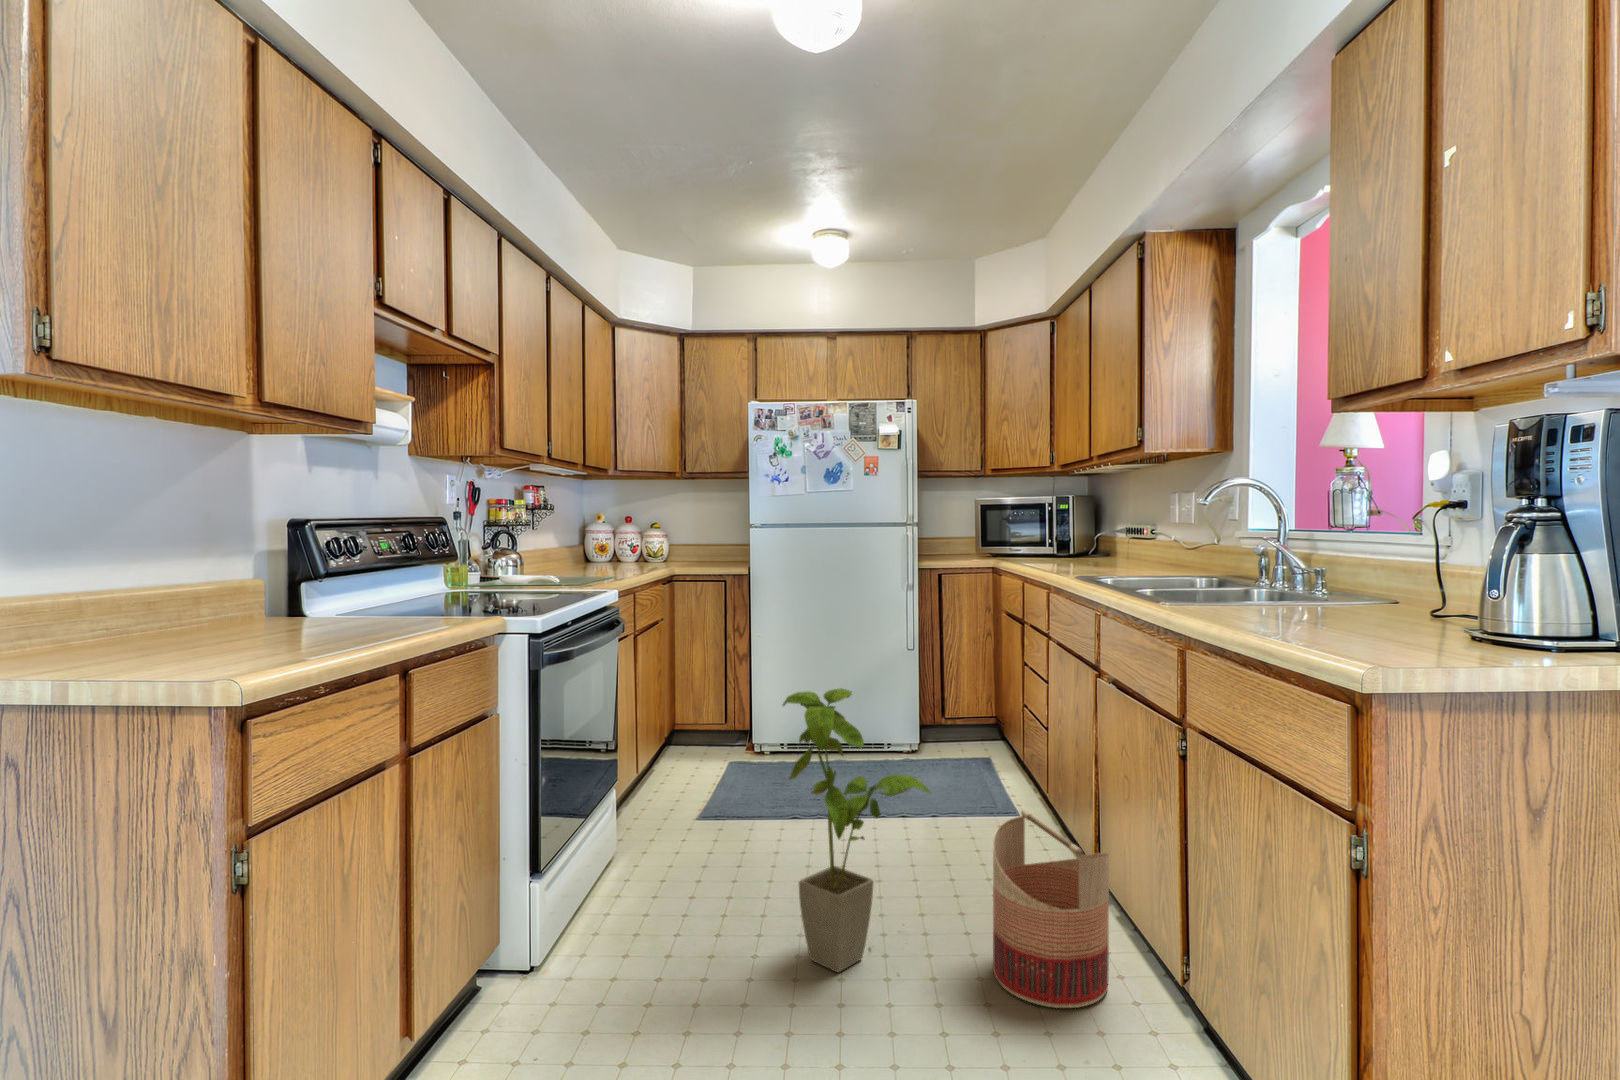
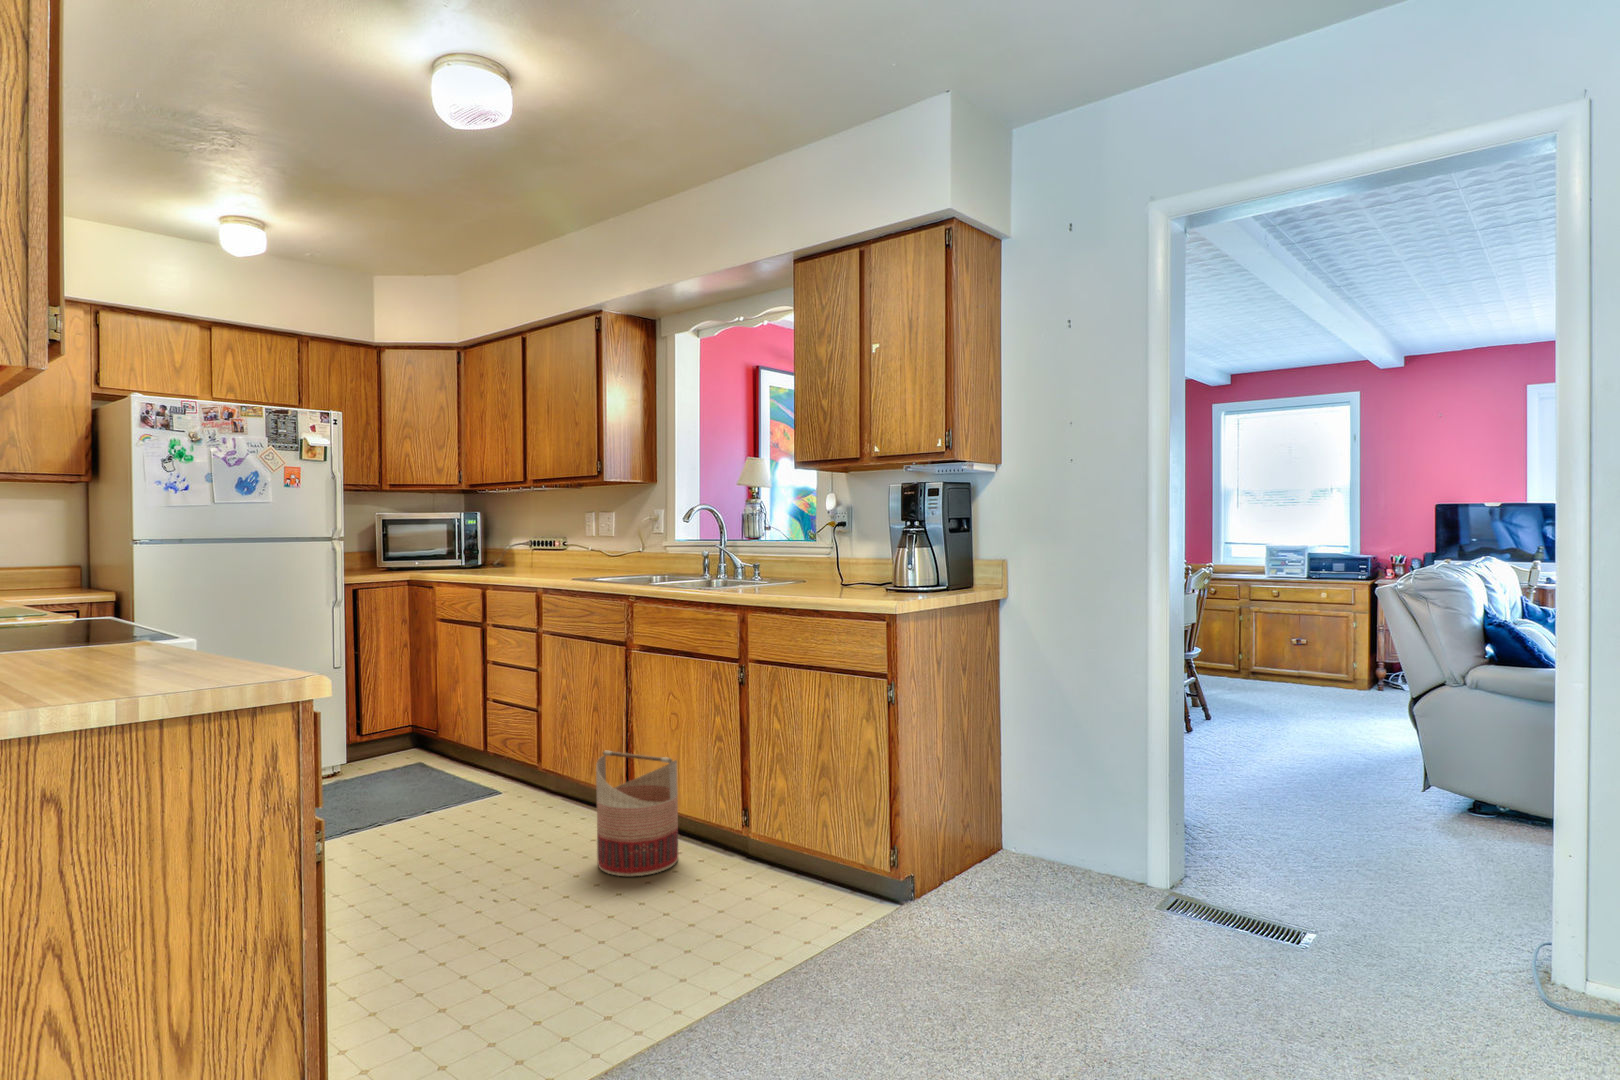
house plant: present [783,688,932,972] -> none [438,674,568,913]

